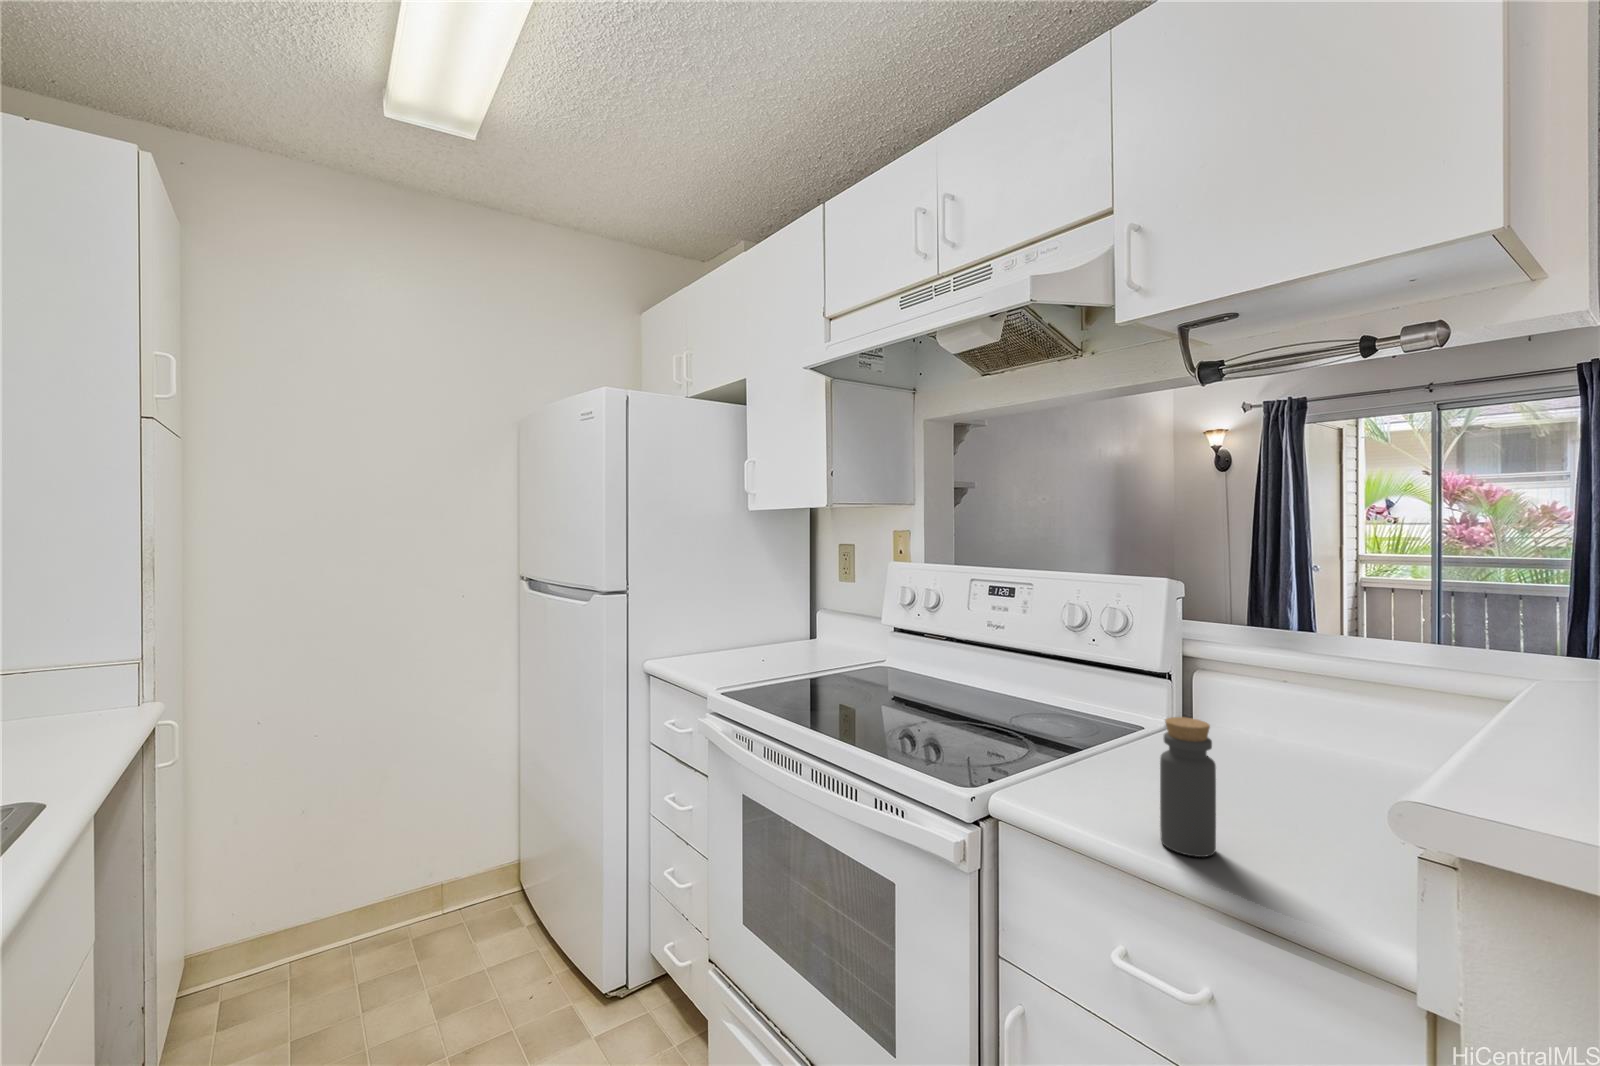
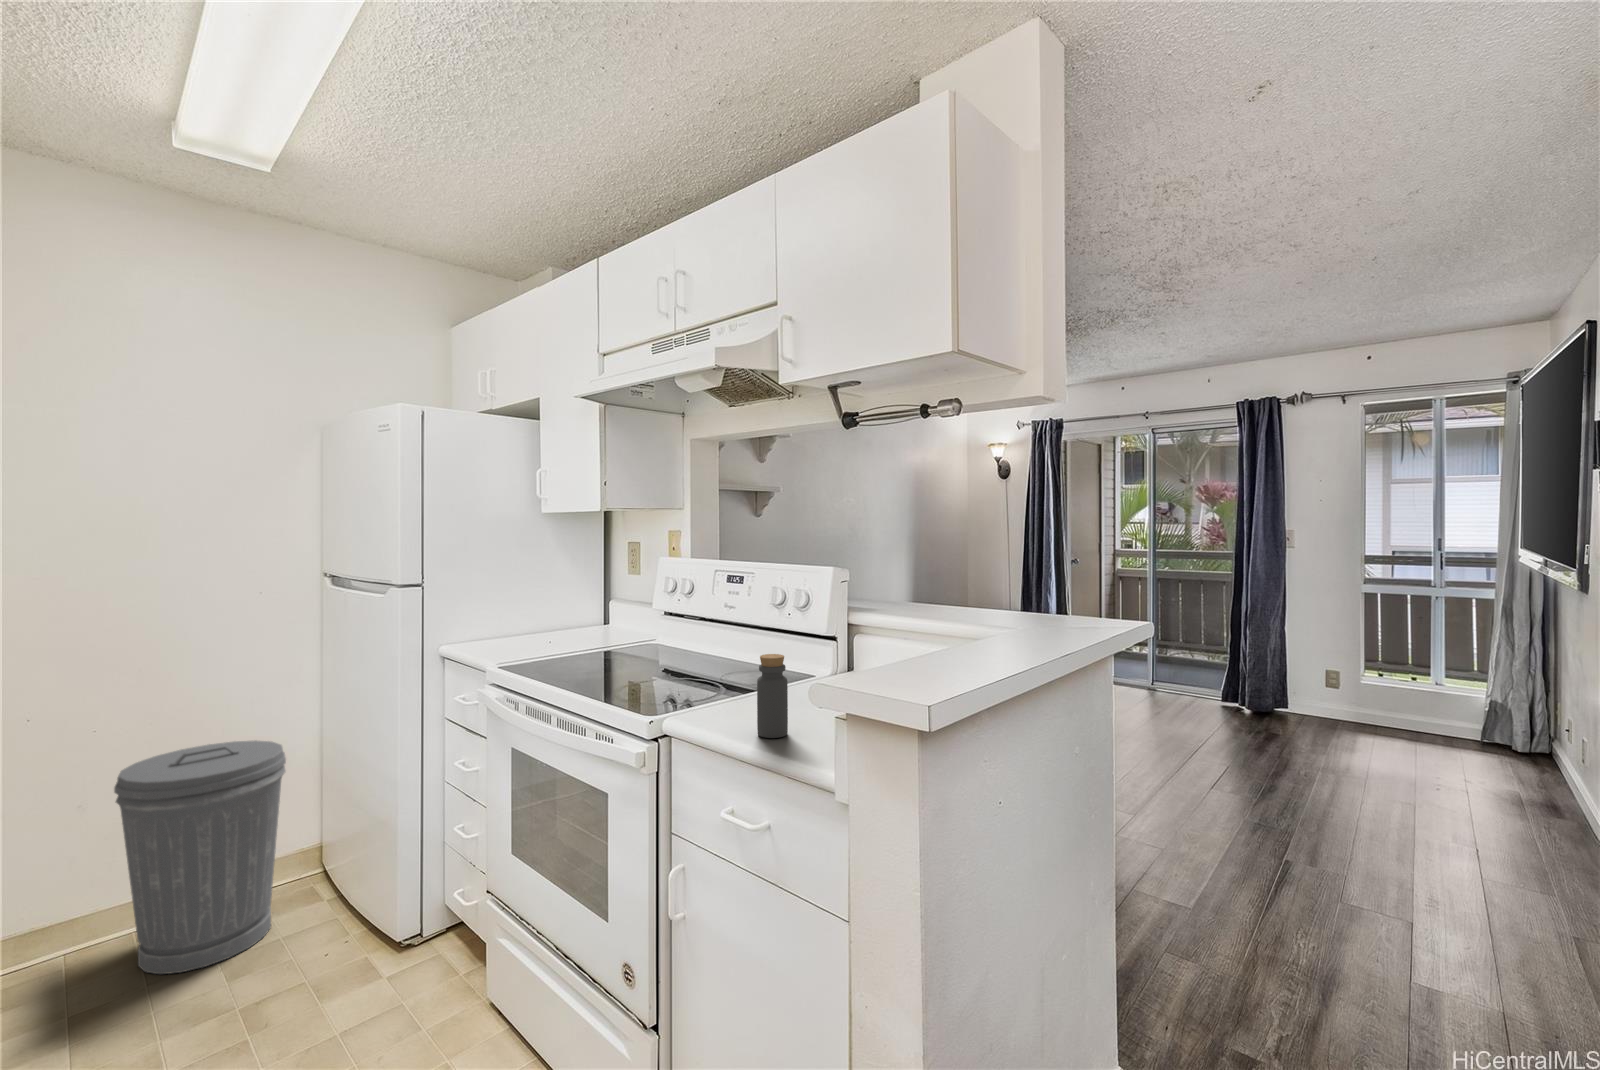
trash can: none [332,749,491,1001] -> present [114,740,286,974]

